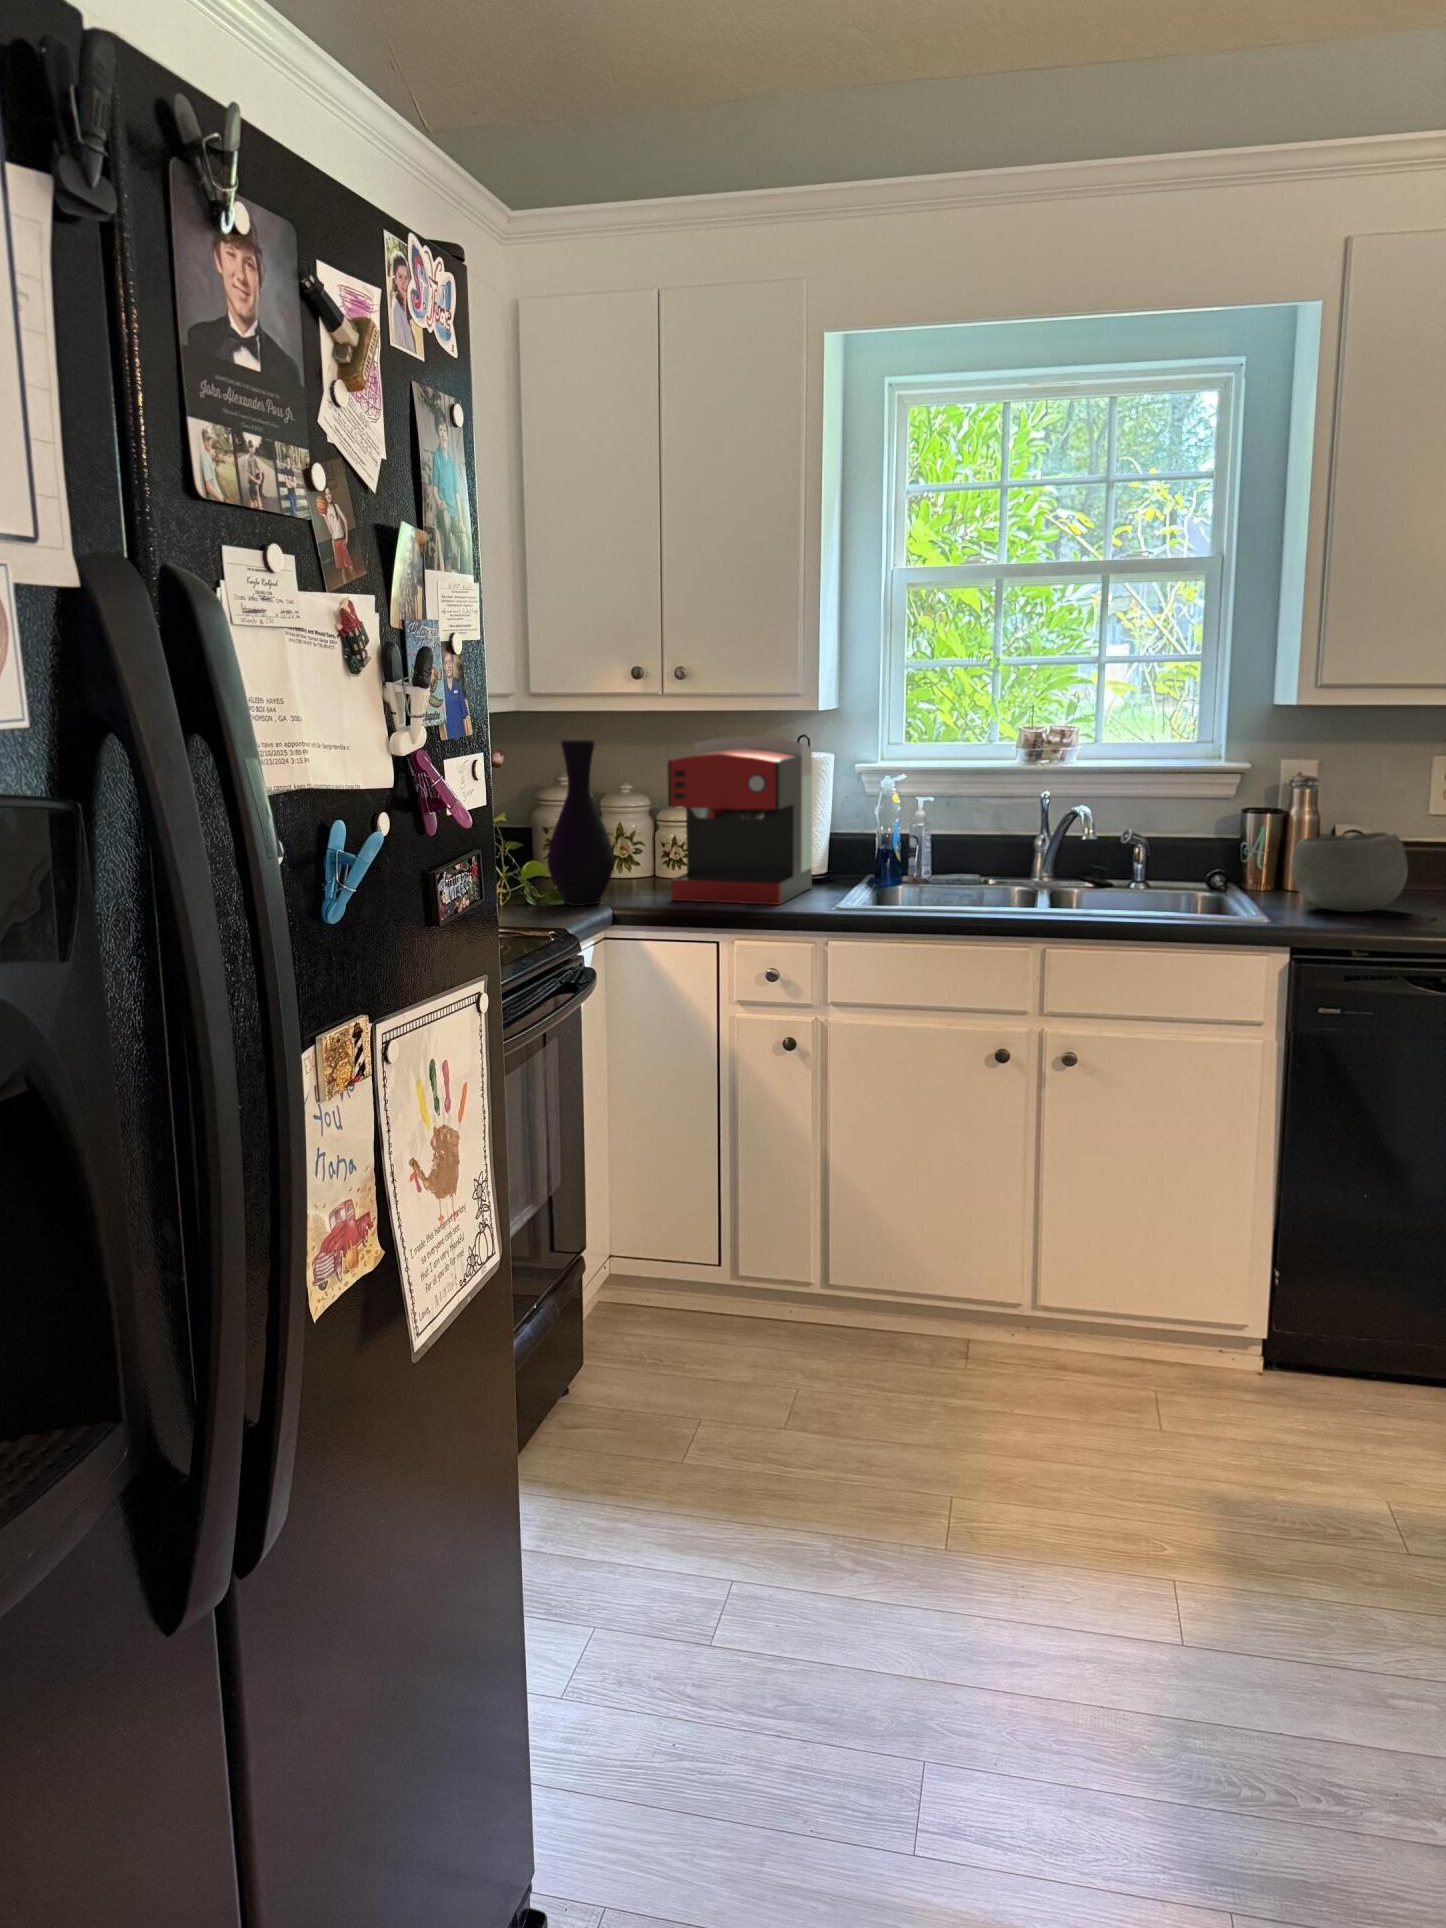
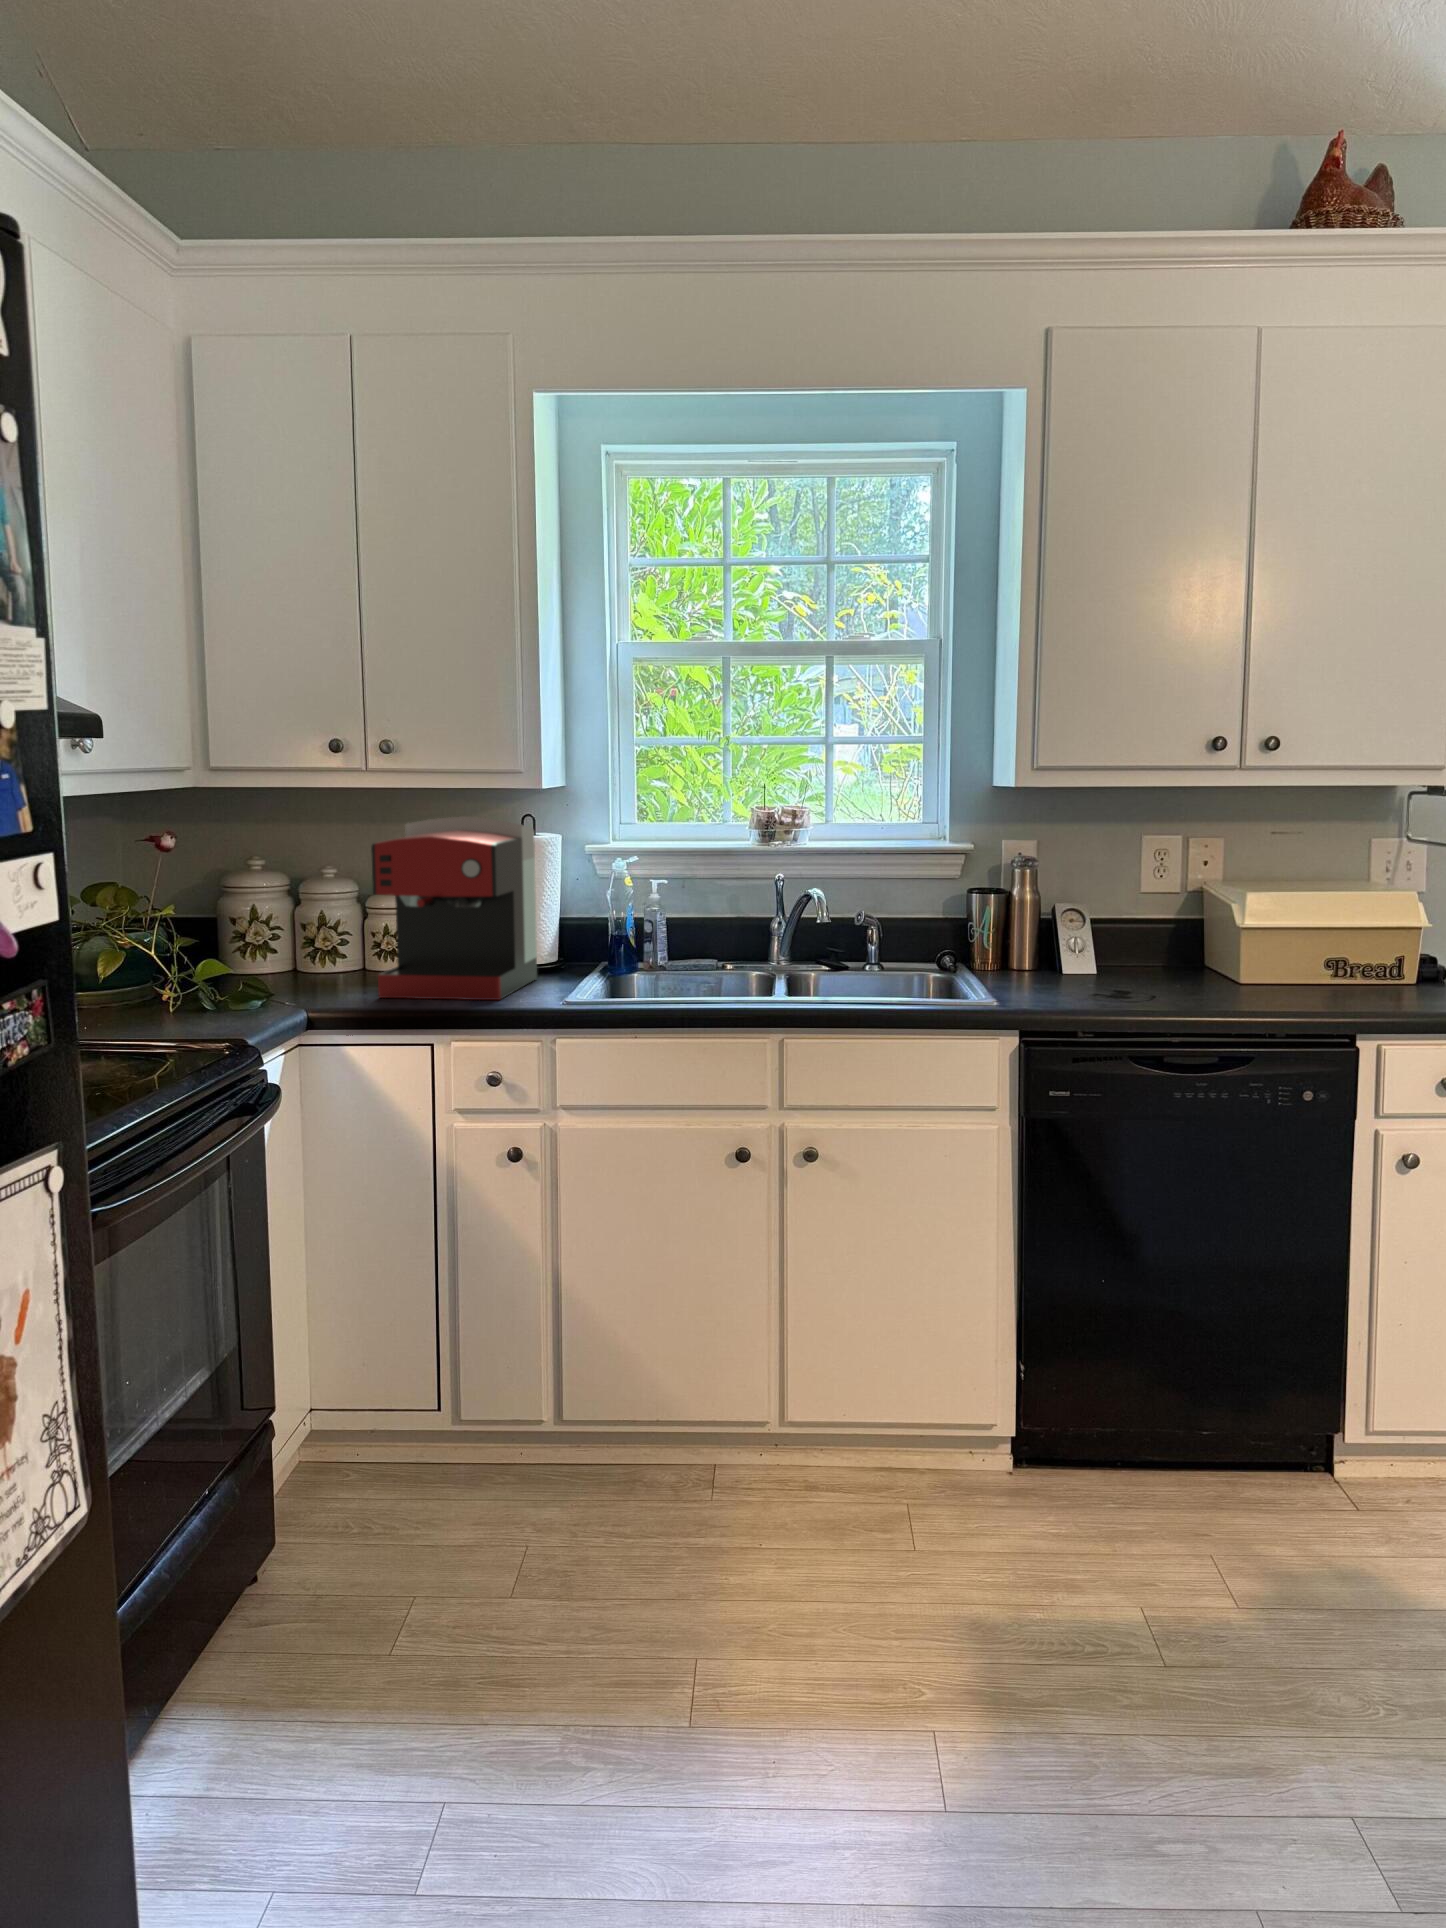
vase: present [547,740,614,906] -> none [232,821,312,1007]
bowl: present [1292,832,1408,912] -> none [1021,912,1129,993]

